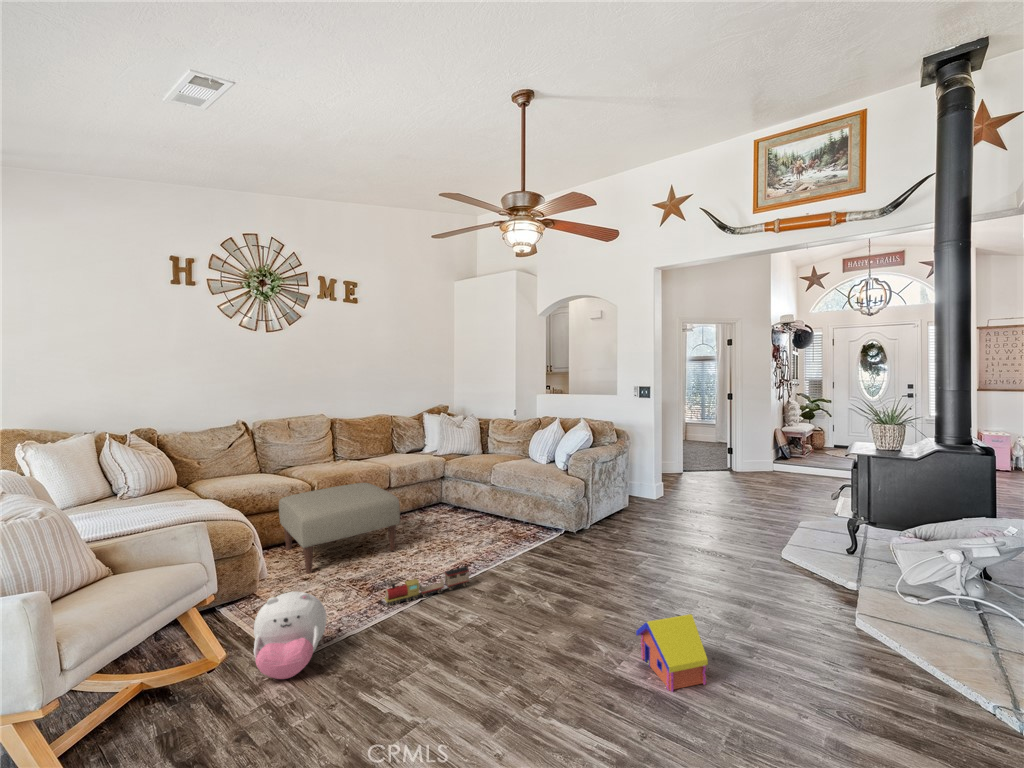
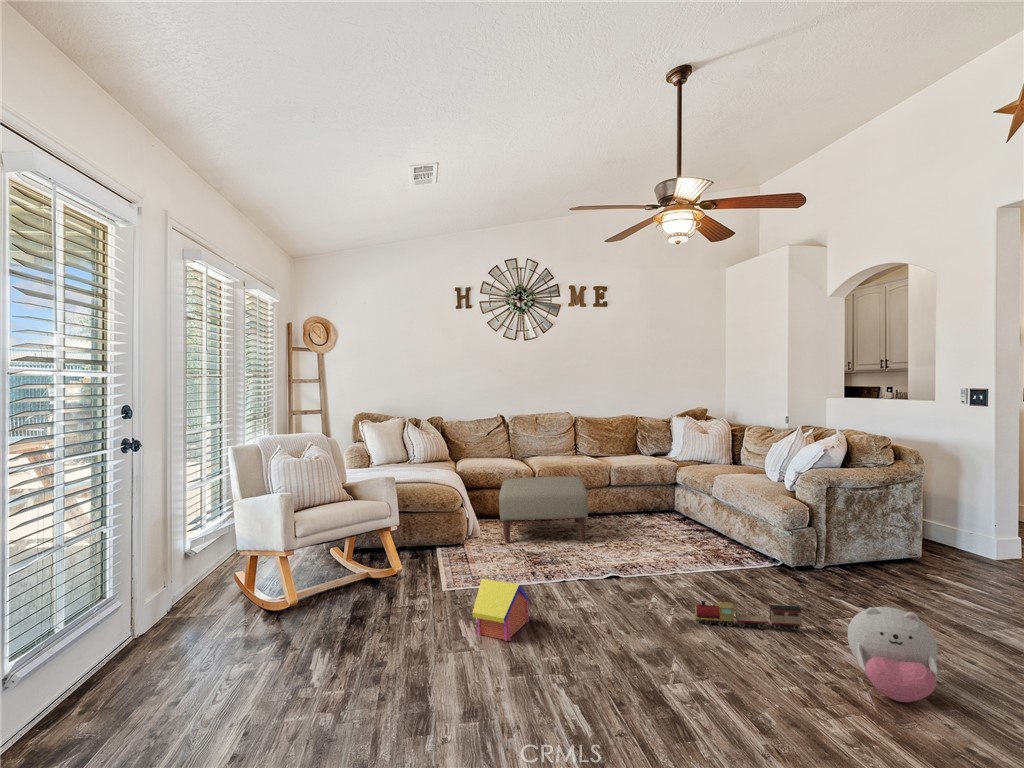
toy train: present [385,567,469,606] -> present [694,601,802,630]
plush toy: present [254,592,327,679] -> present [848,607,938,702]
toy house: present [636,614,708,692] -> present [473,579,529,641]

